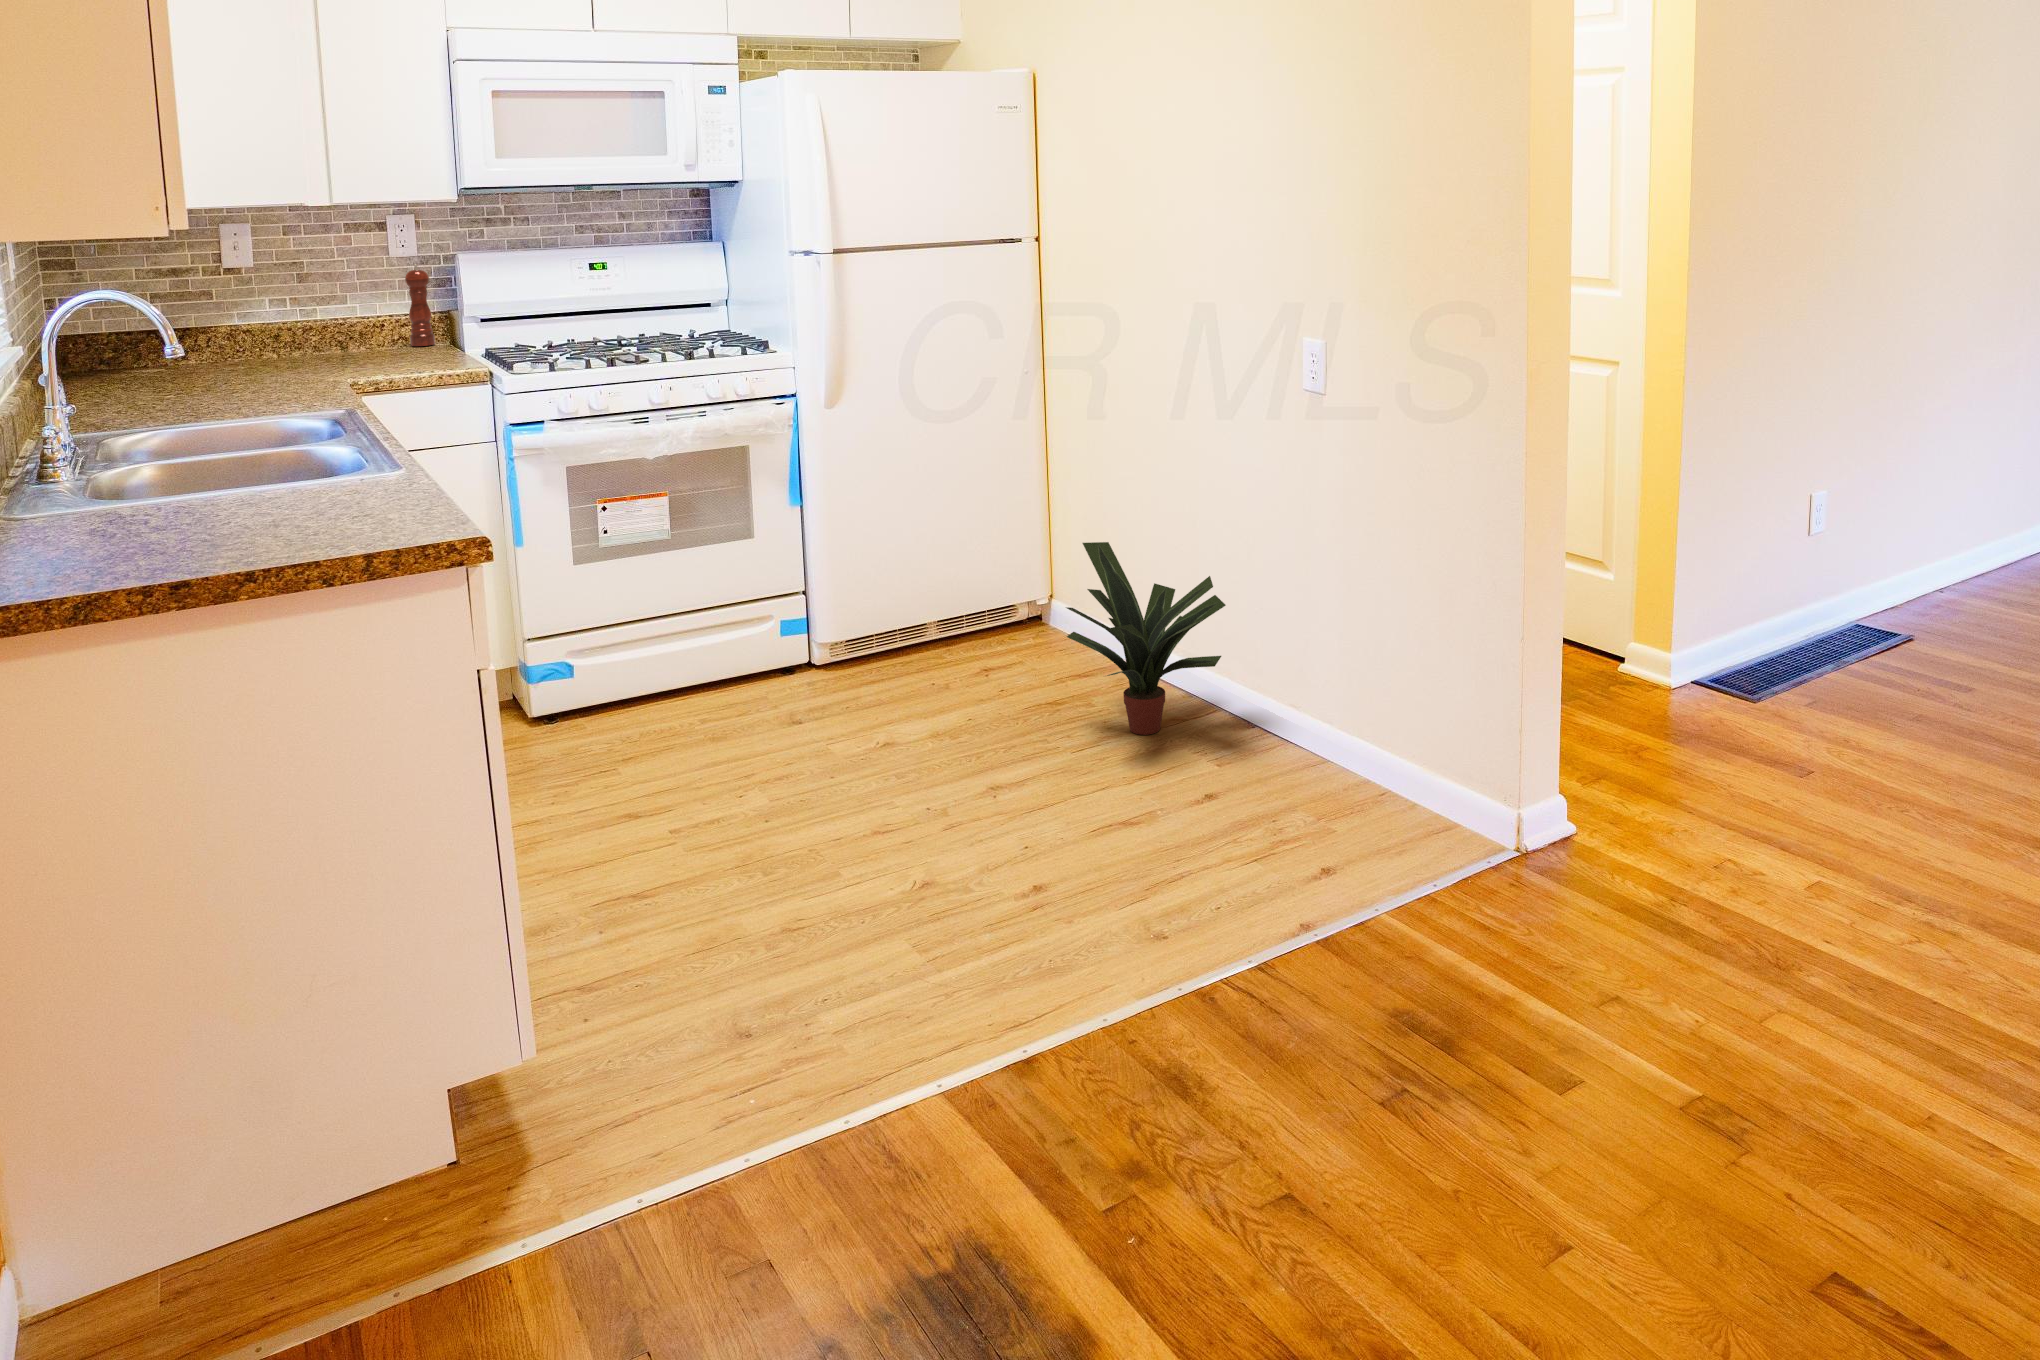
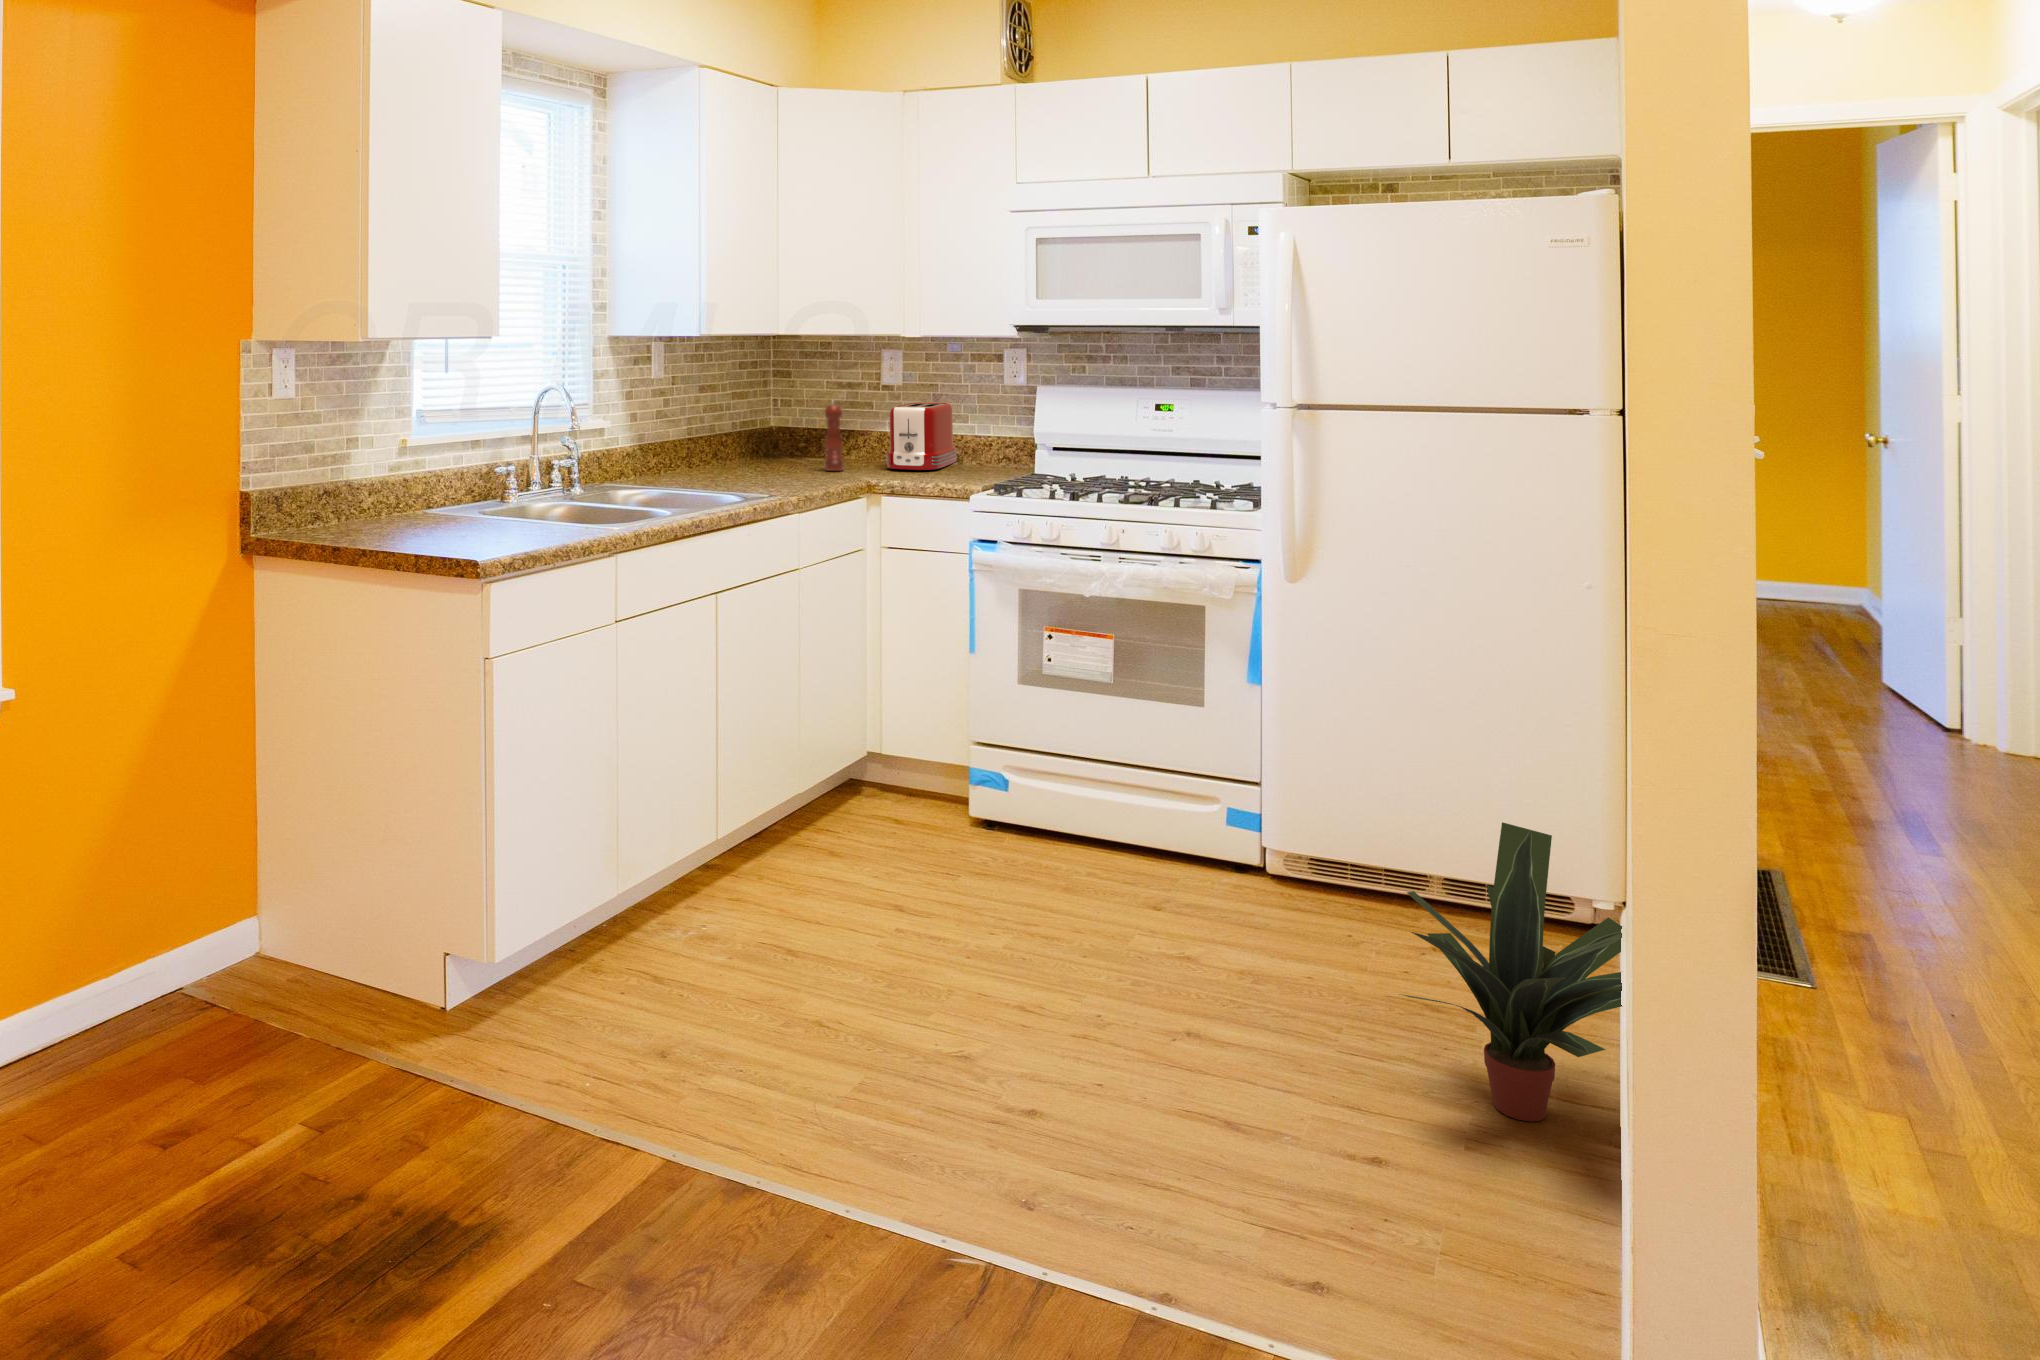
pepper mill: present [405,264,435,346] -> present [824,401,844,471]
toaster: none [275,282,358,365] -> present [886,402,957,470]

